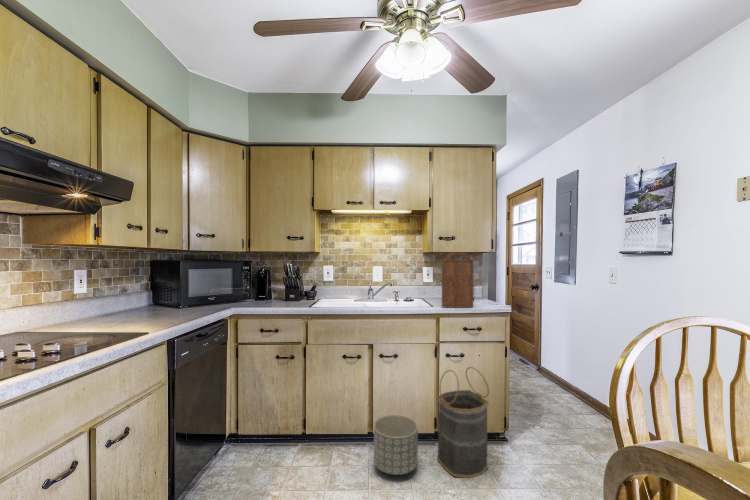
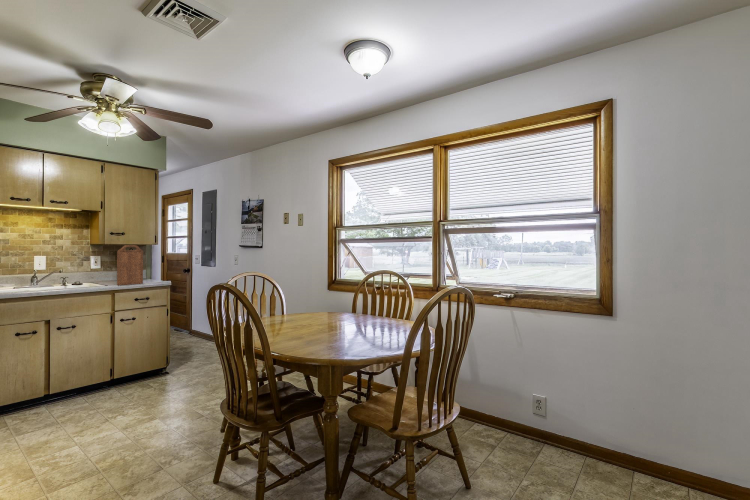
basket: present [437,367,489,478] -> none [115,323,156,395]
planter: present [374,415,418,475] -> none [58,369,101,408]

